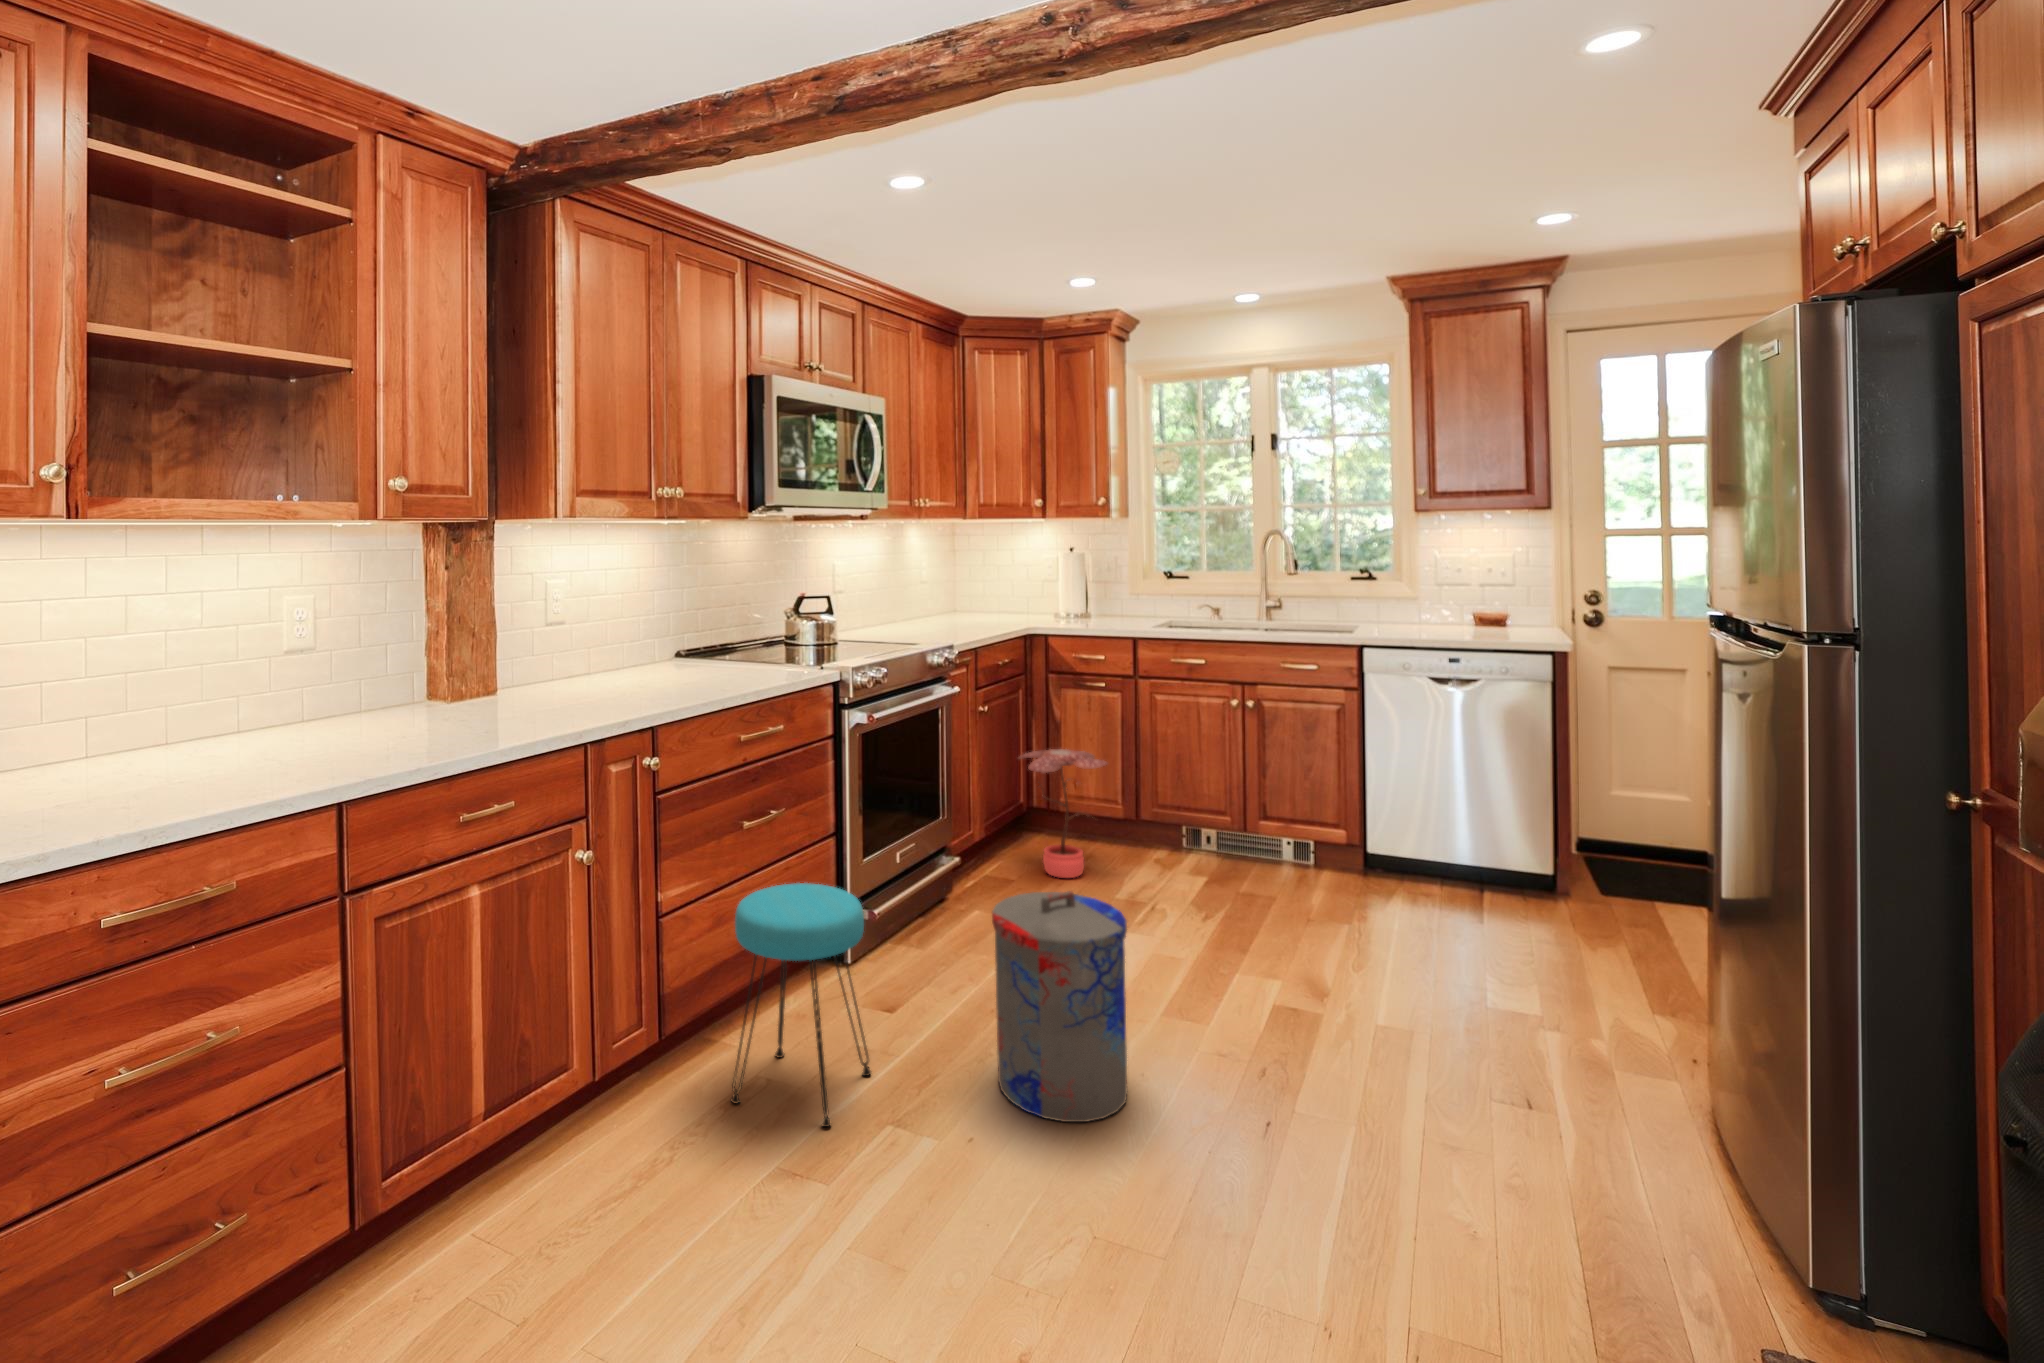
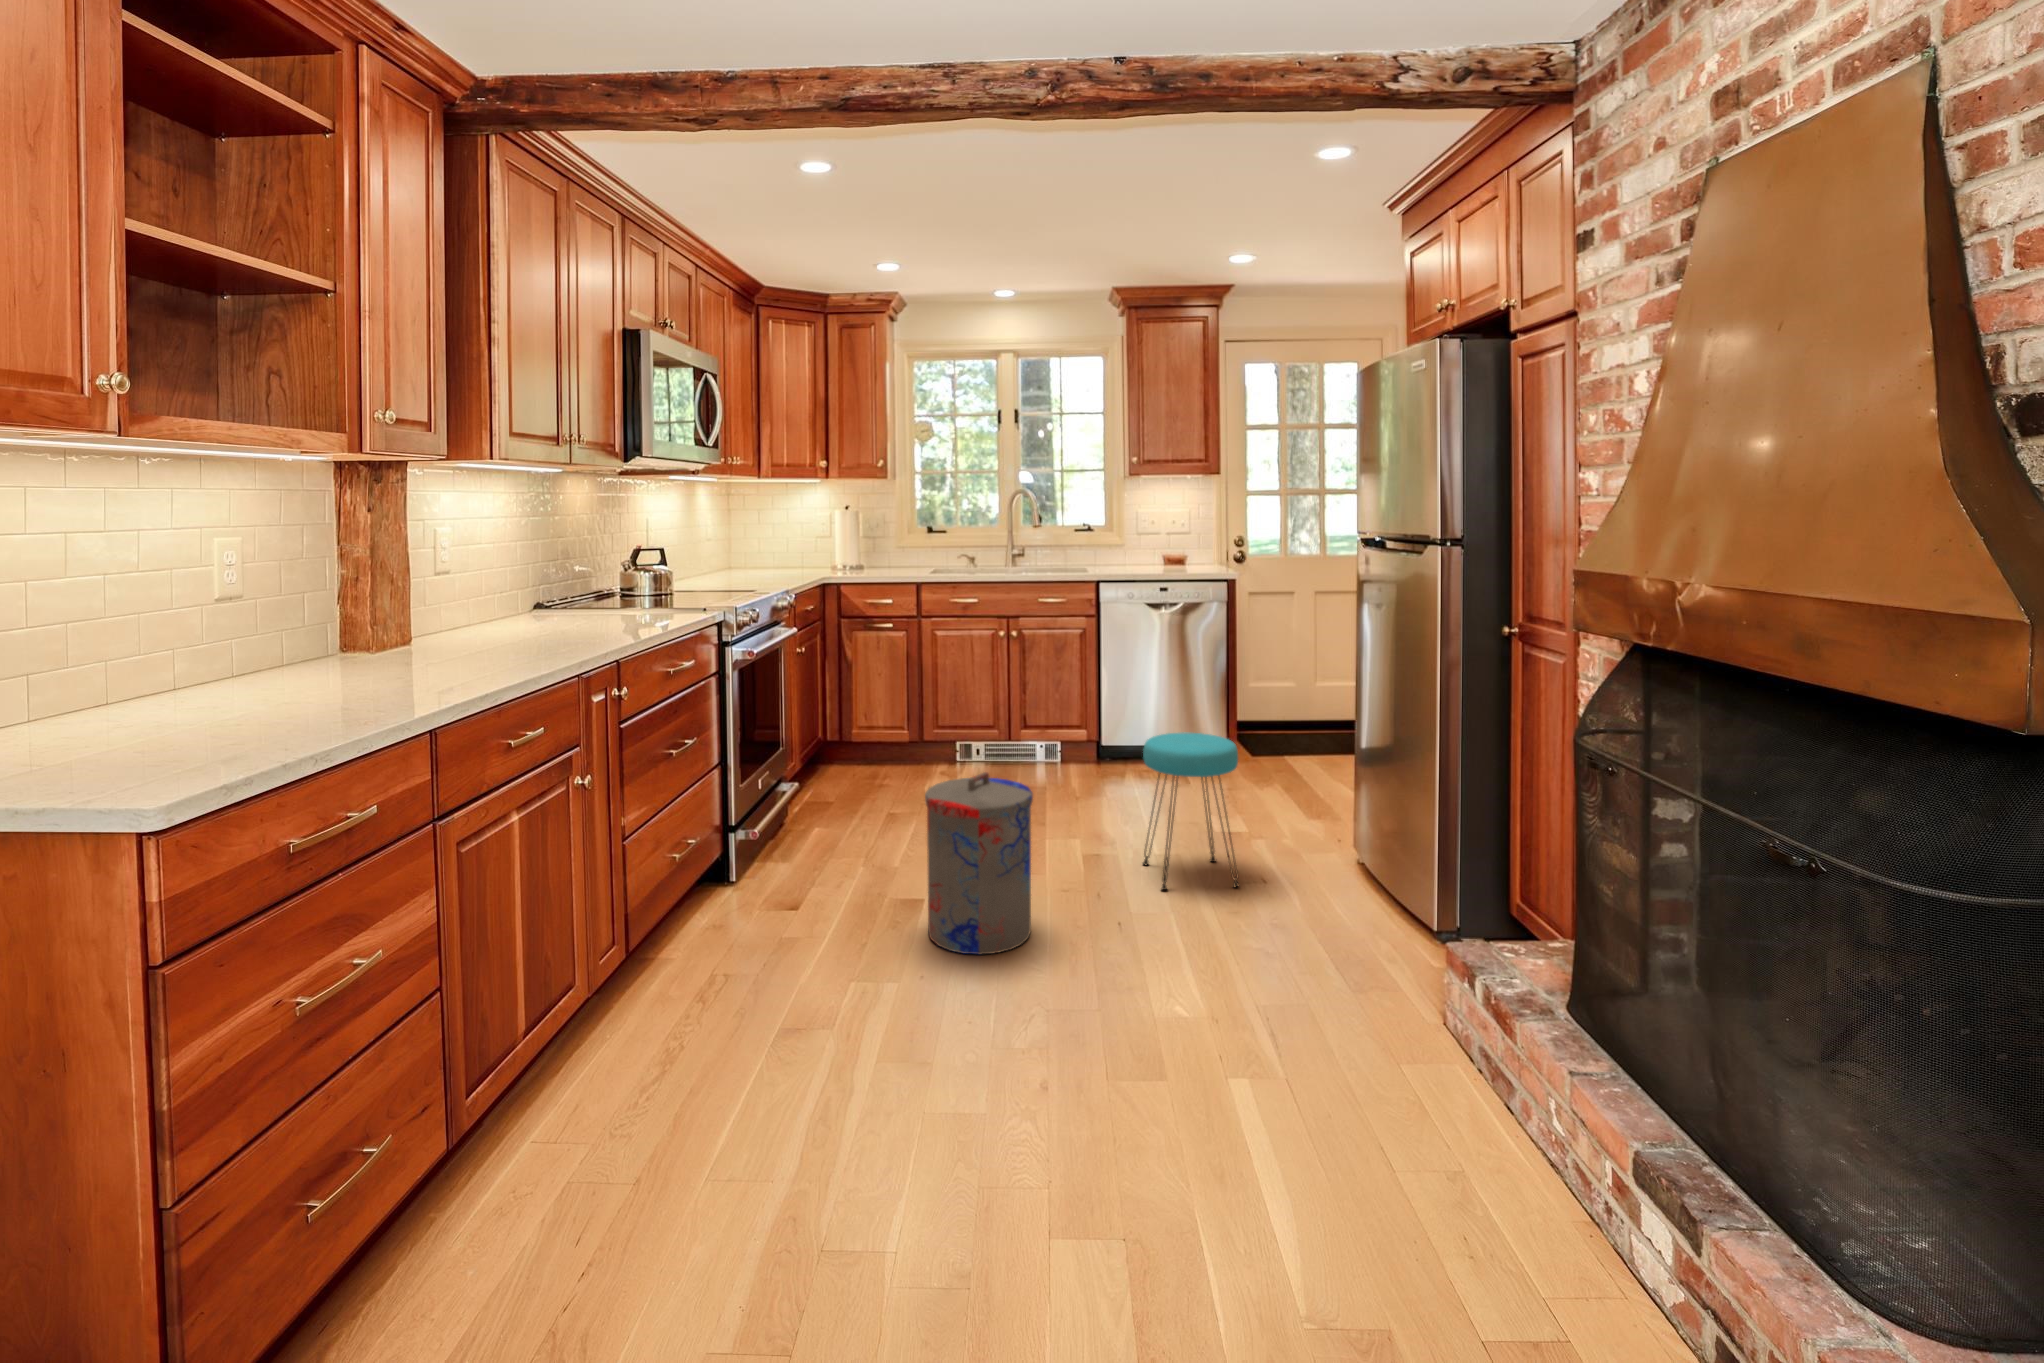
potted plant: present [1019,749,1107,878] -> none [838,681,920,794]
stool: present [731,883,871,1127] -> present [1143,733,1239,890]

